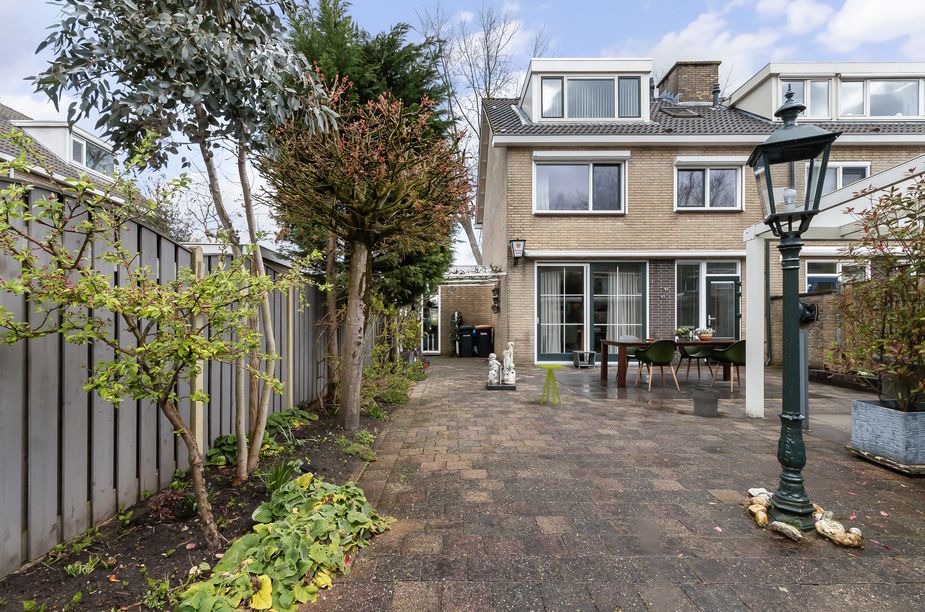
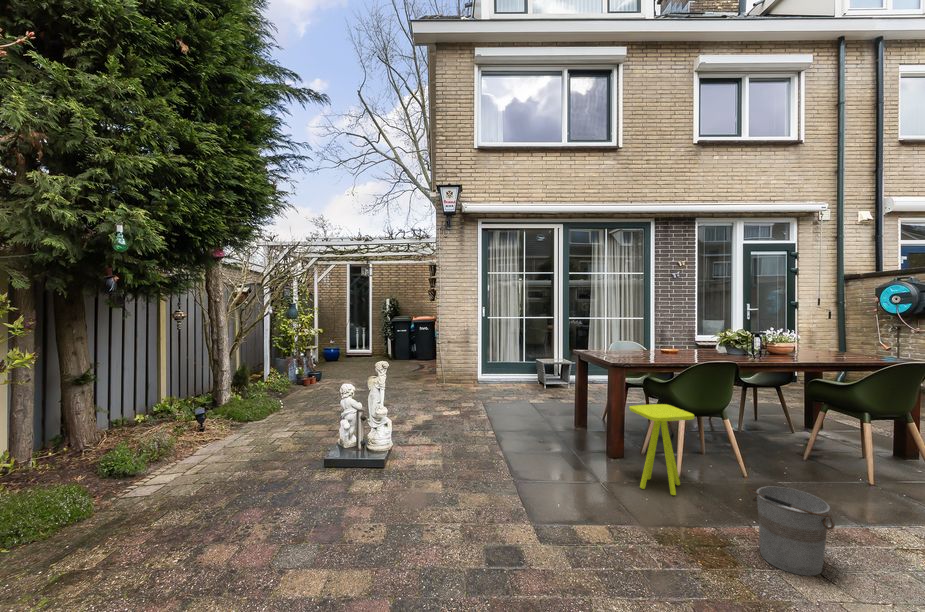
side table: present [537,364,565,405] -> present [629,404,694,495]

